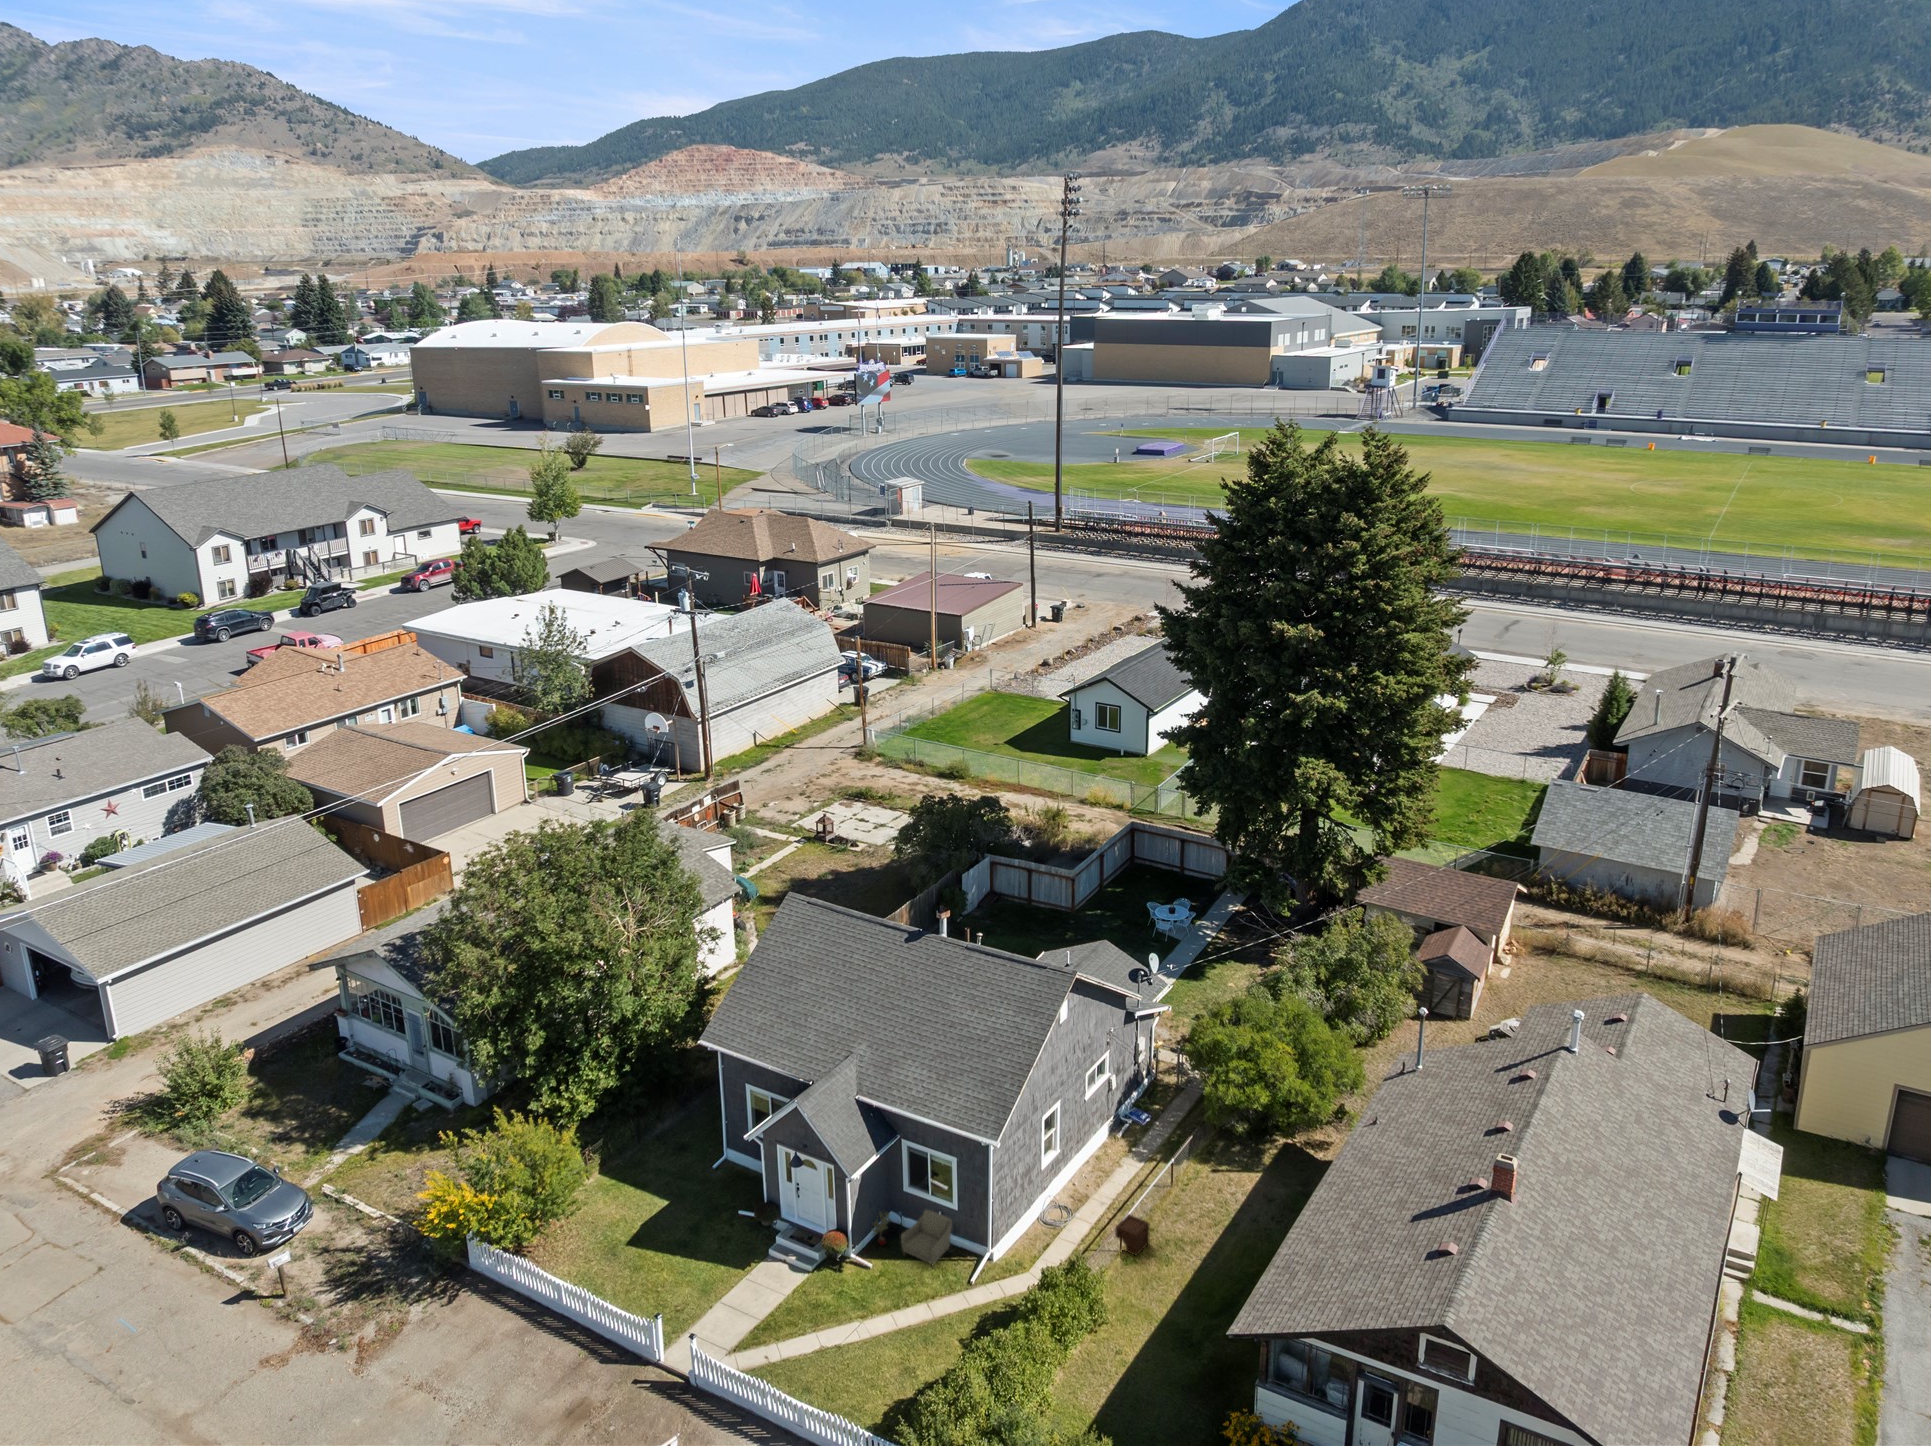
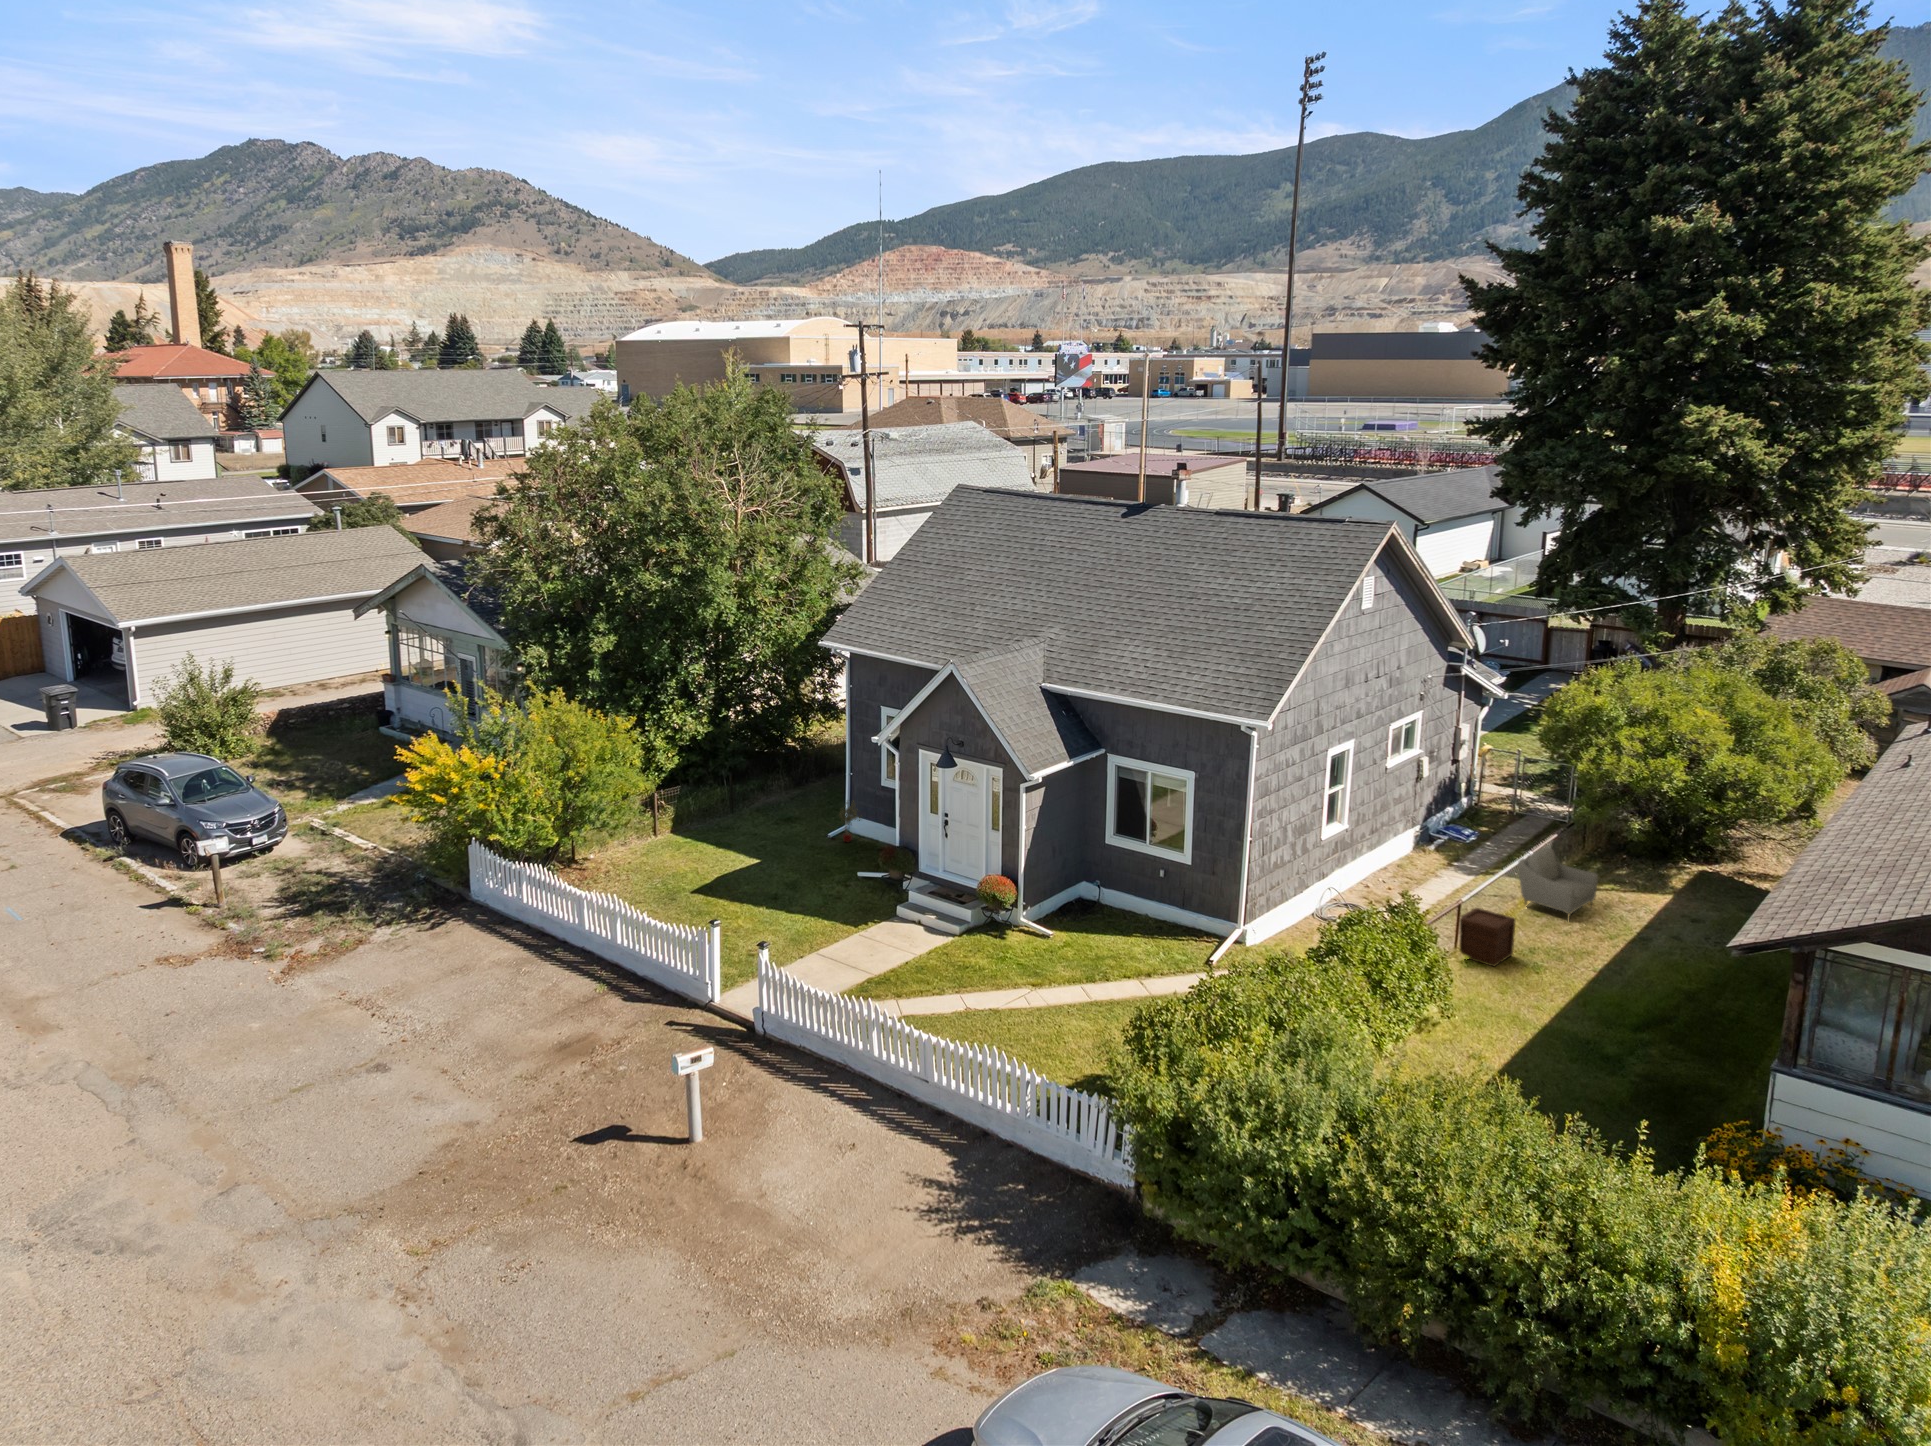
chair: present [901,1210,952,1267] -> present [1519,848,1598,920]
potted tree: present [872,1213,891,1245] -> present [839,801,860,842]

